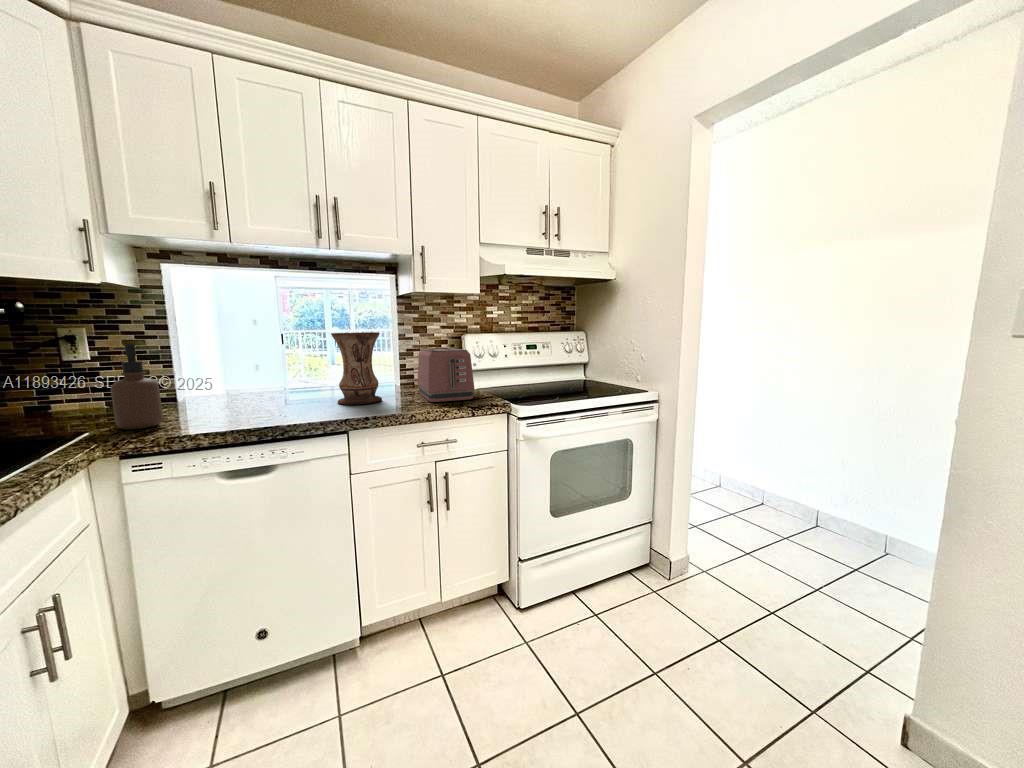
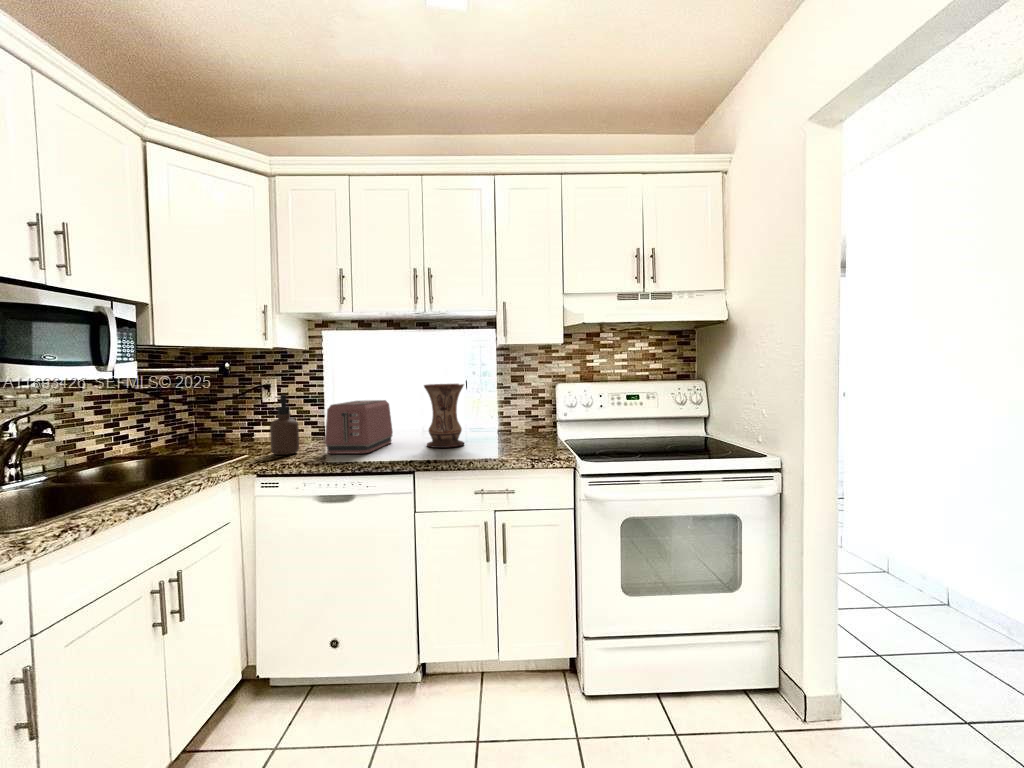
toaster: present [418,348,474,402] -> present [325,400,393,454]

